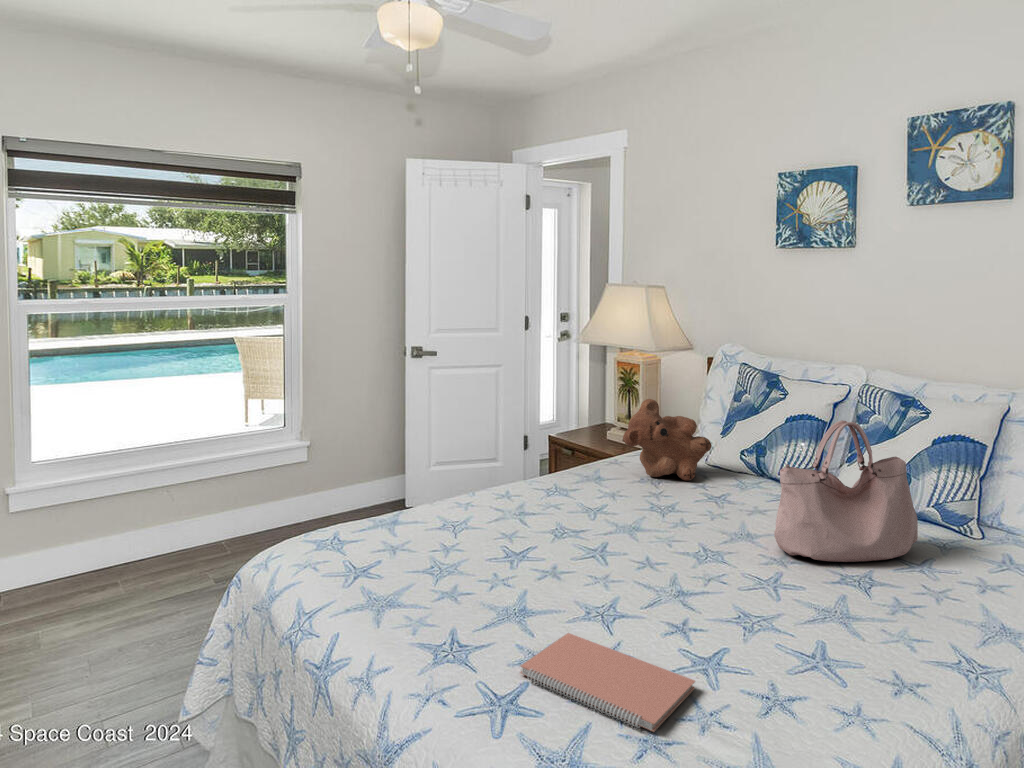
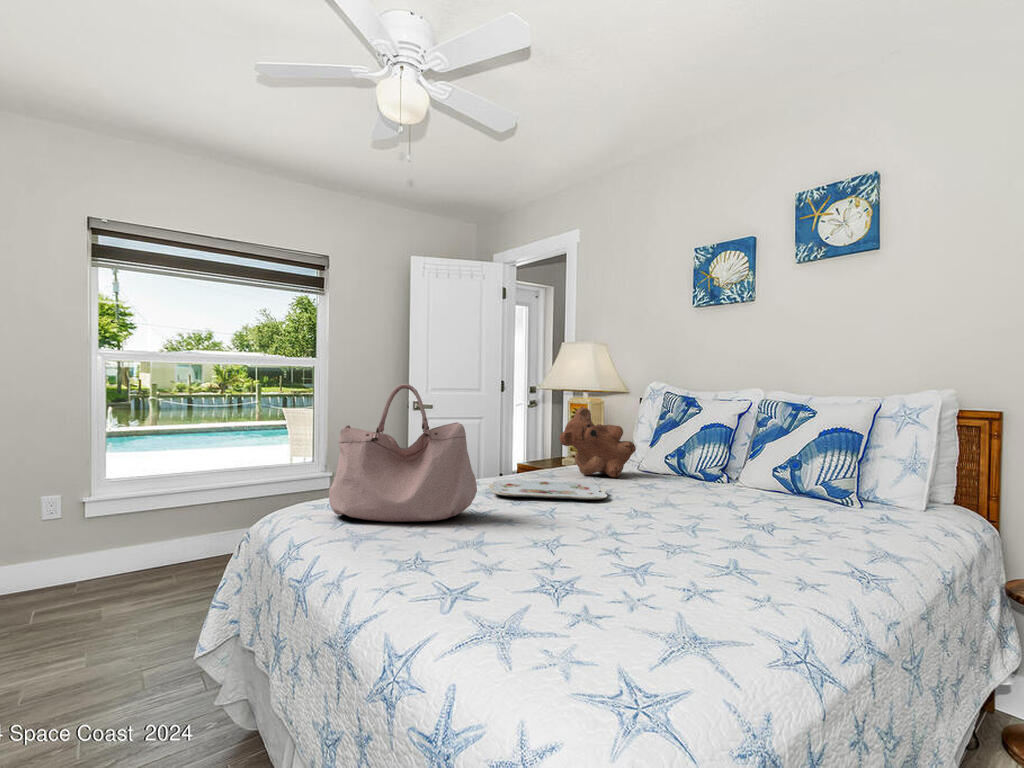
handbag: present [774,420,918,562] -> present [329,384,477,522]
serving tray: none [556,499,694,535] -> present [489,480,607,500]
notebook: present [520,633,695,732] -> none [405,537,565,592]

